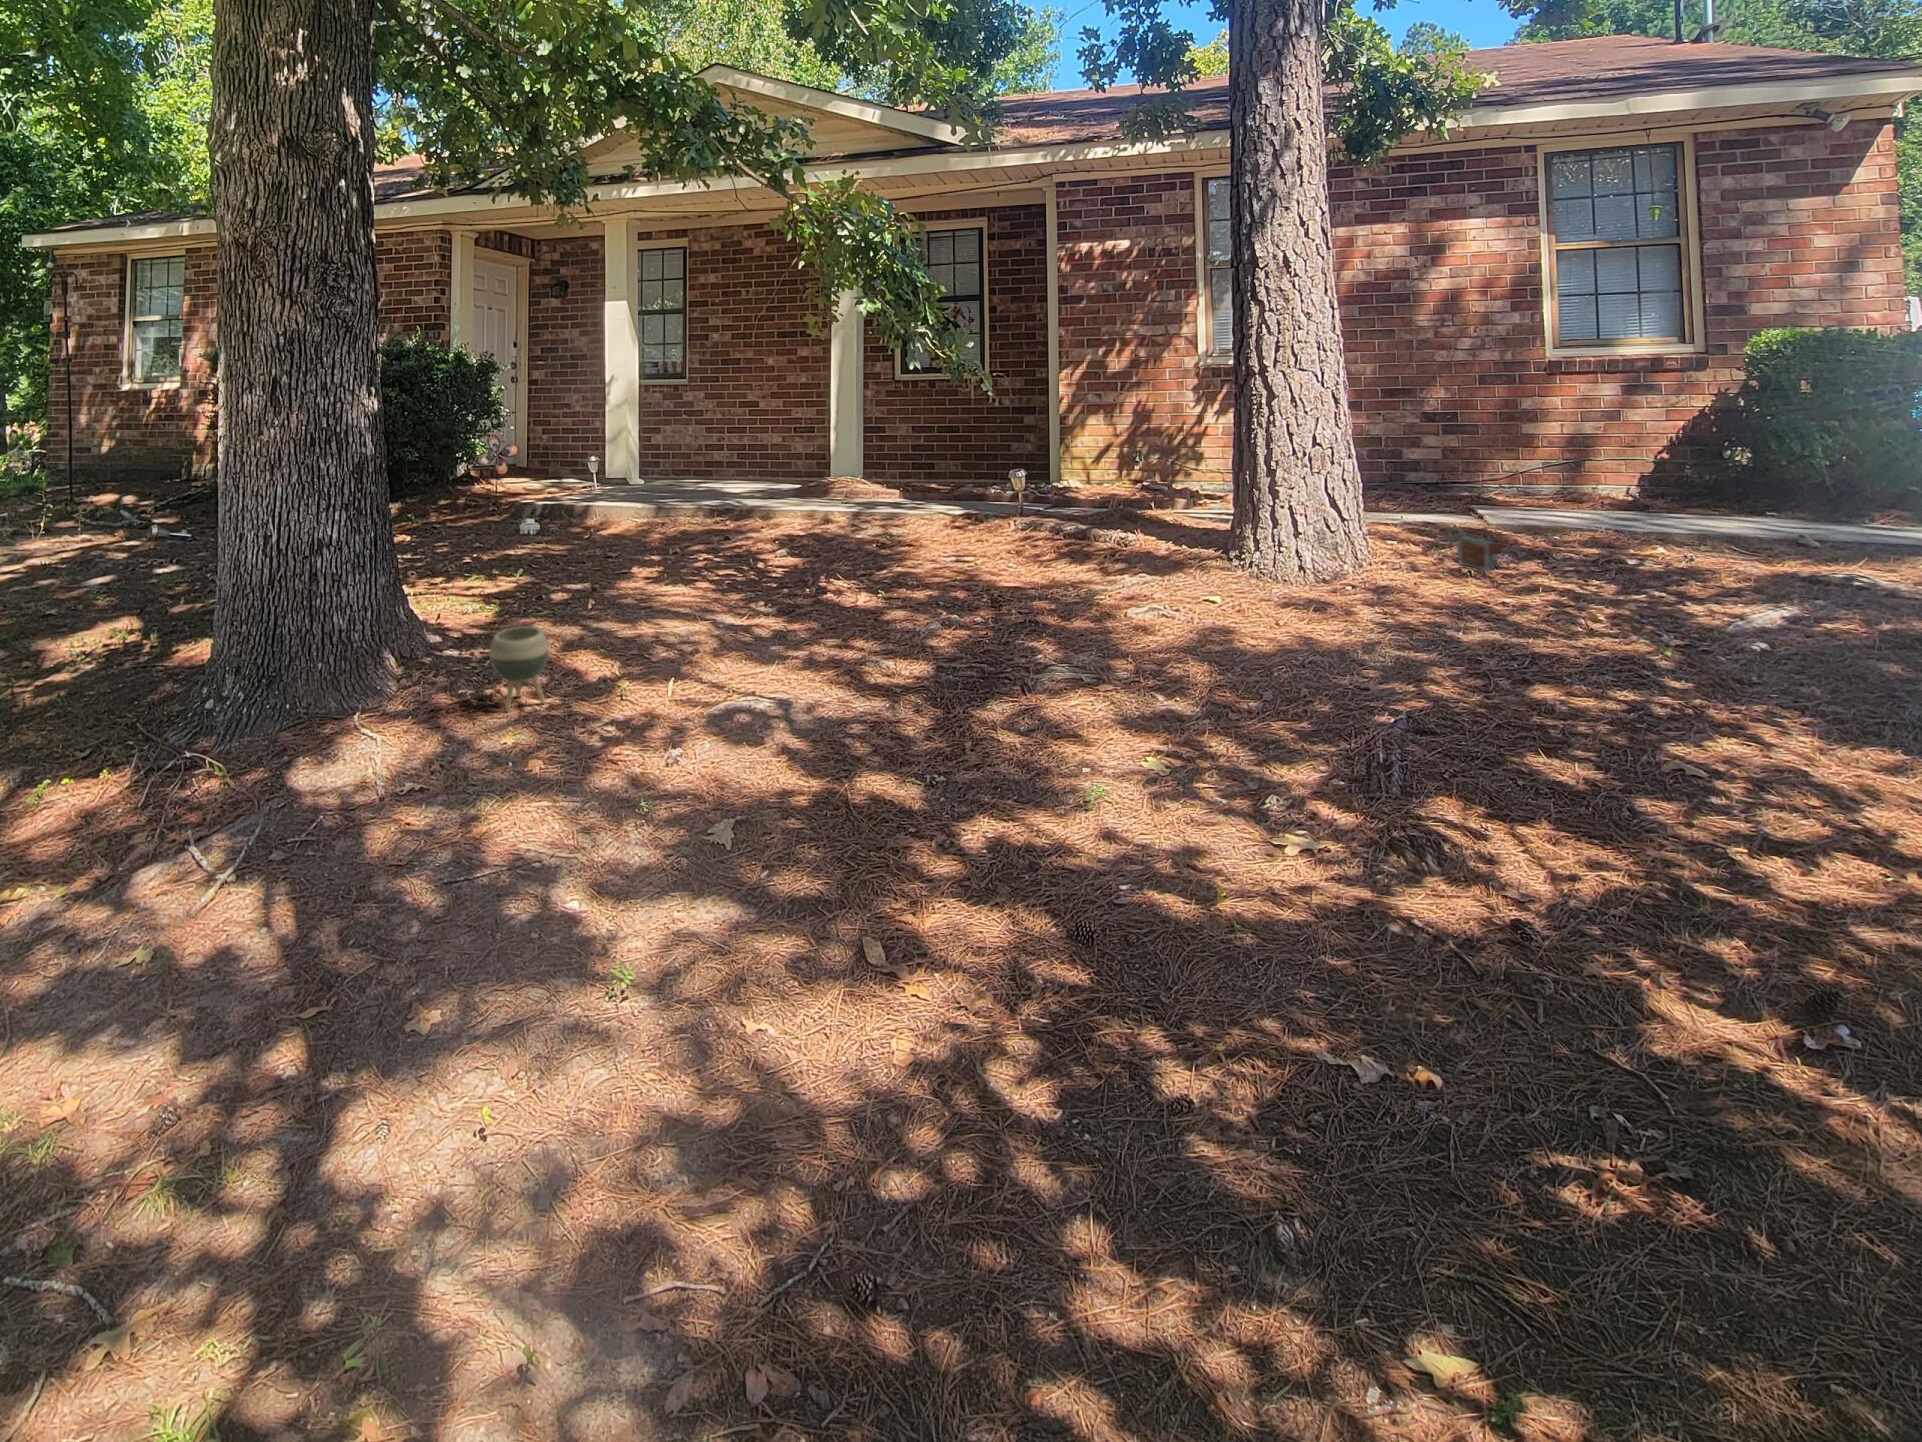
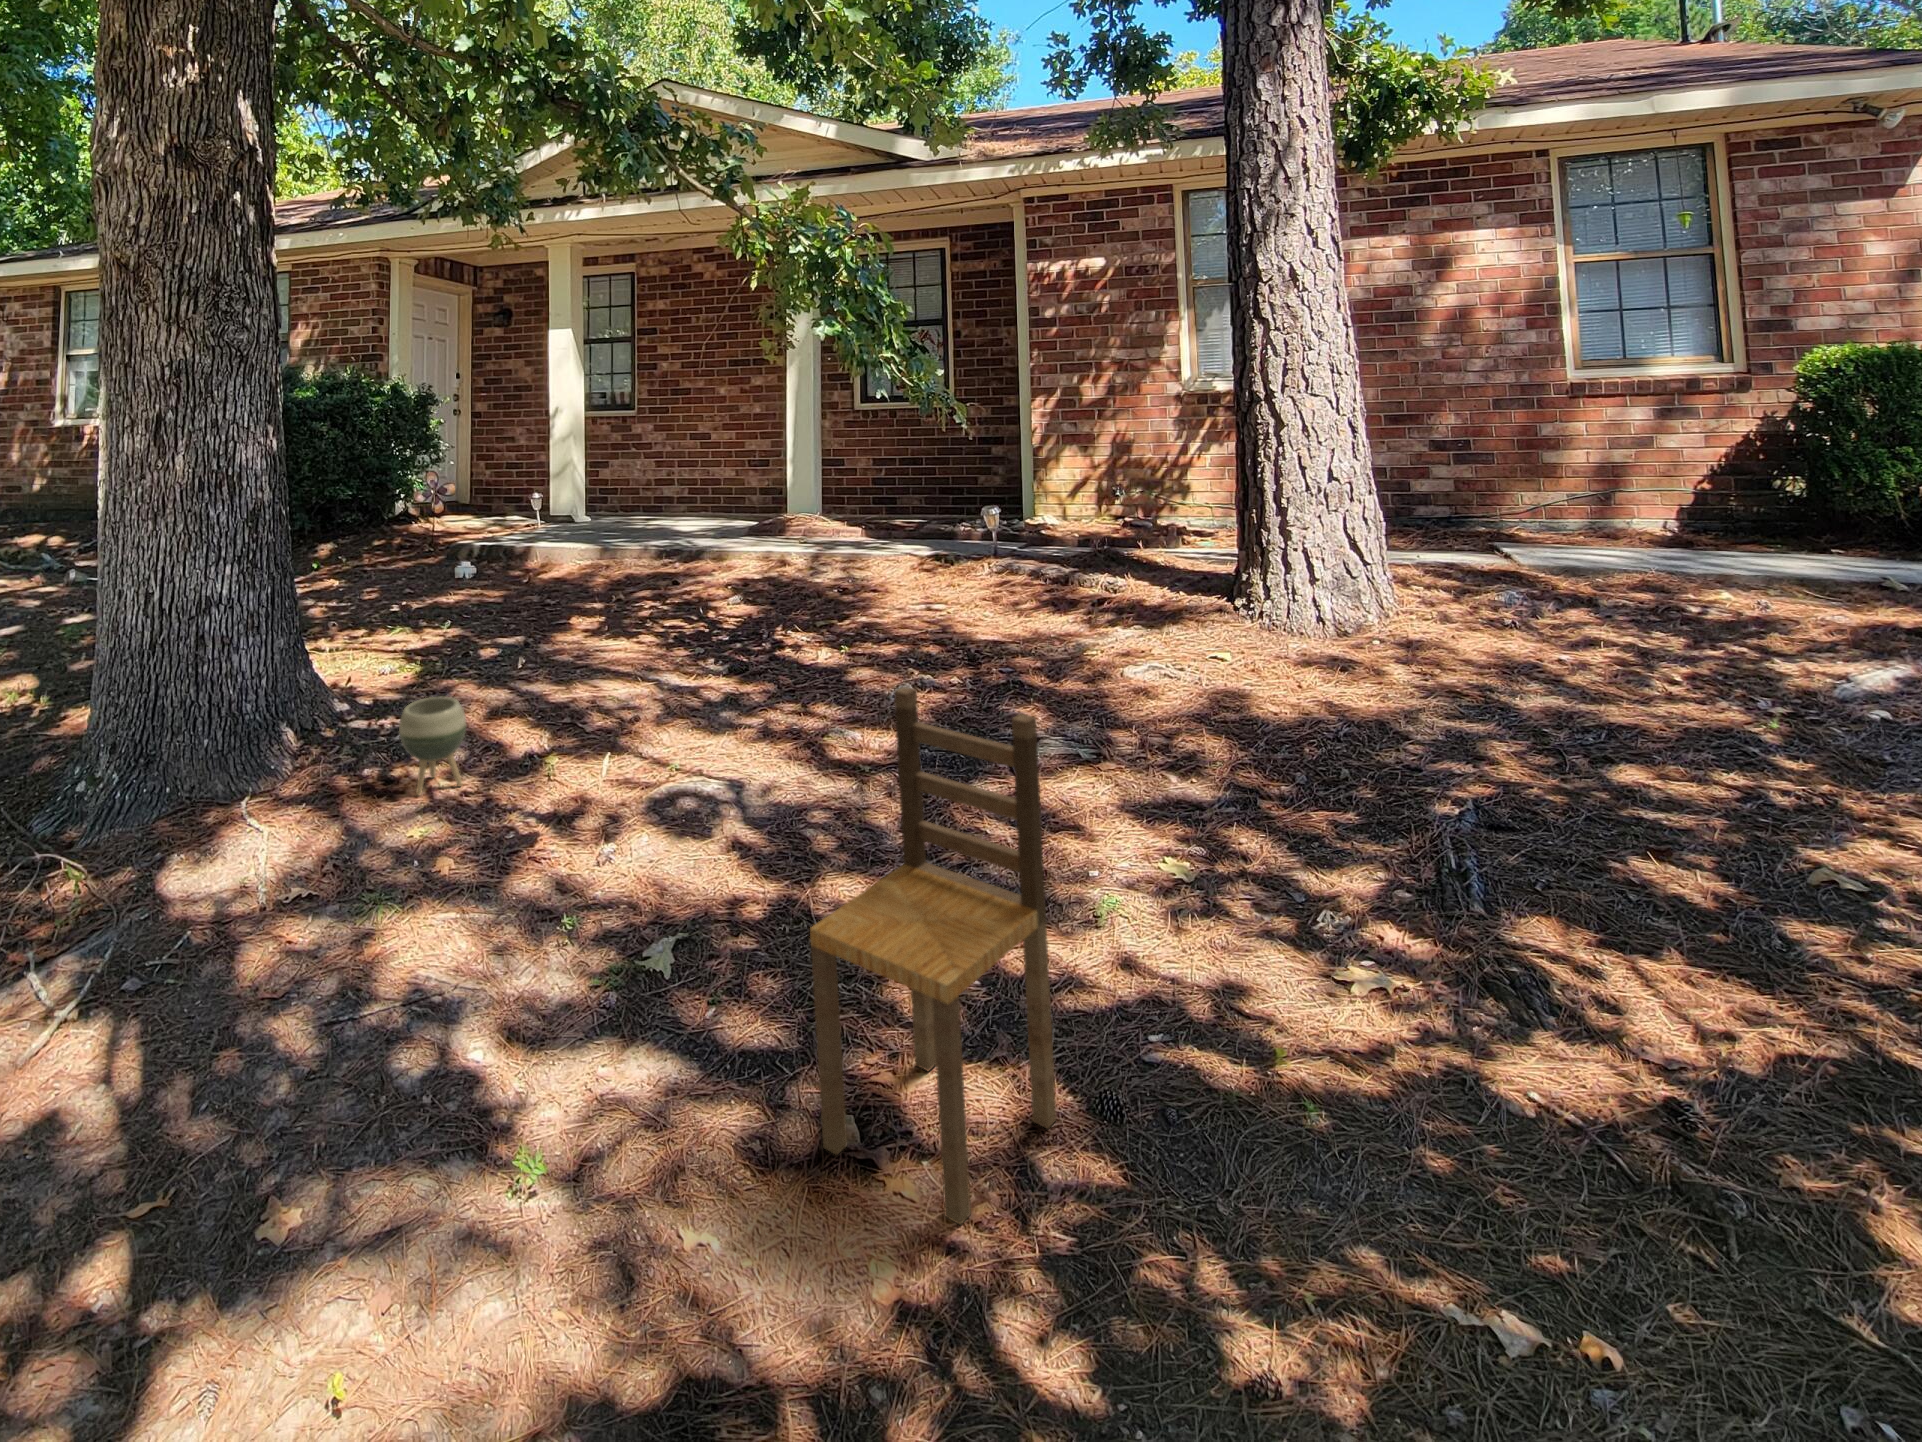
watering can: present [1448,527,1509,570] -> none [1484,572,1559,622]
chair: none [852,603,1050,1022] -> present [810,687,1056,1225]

